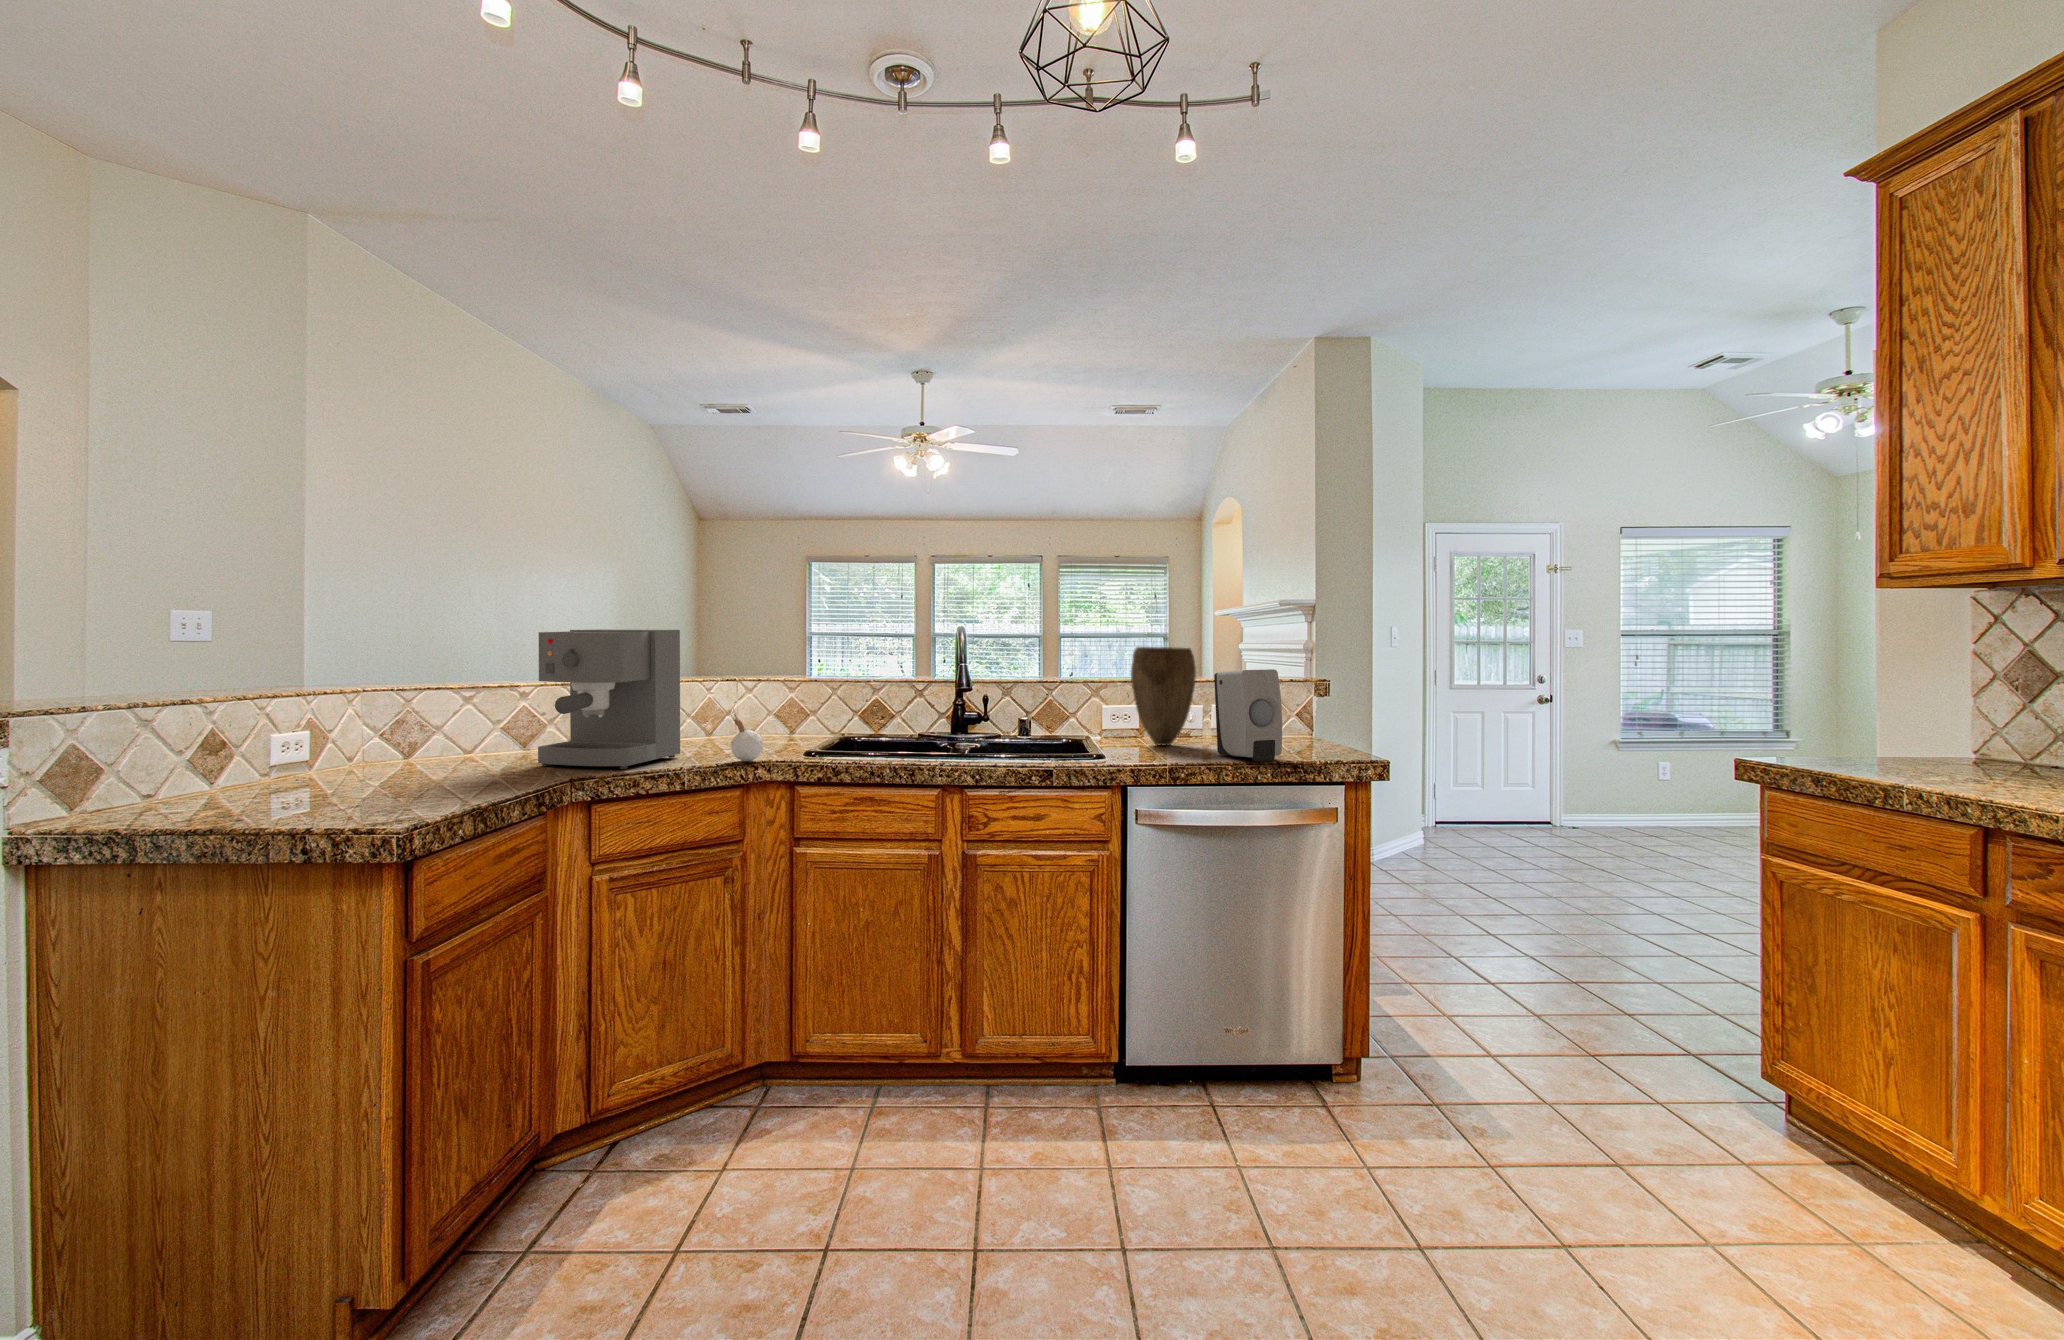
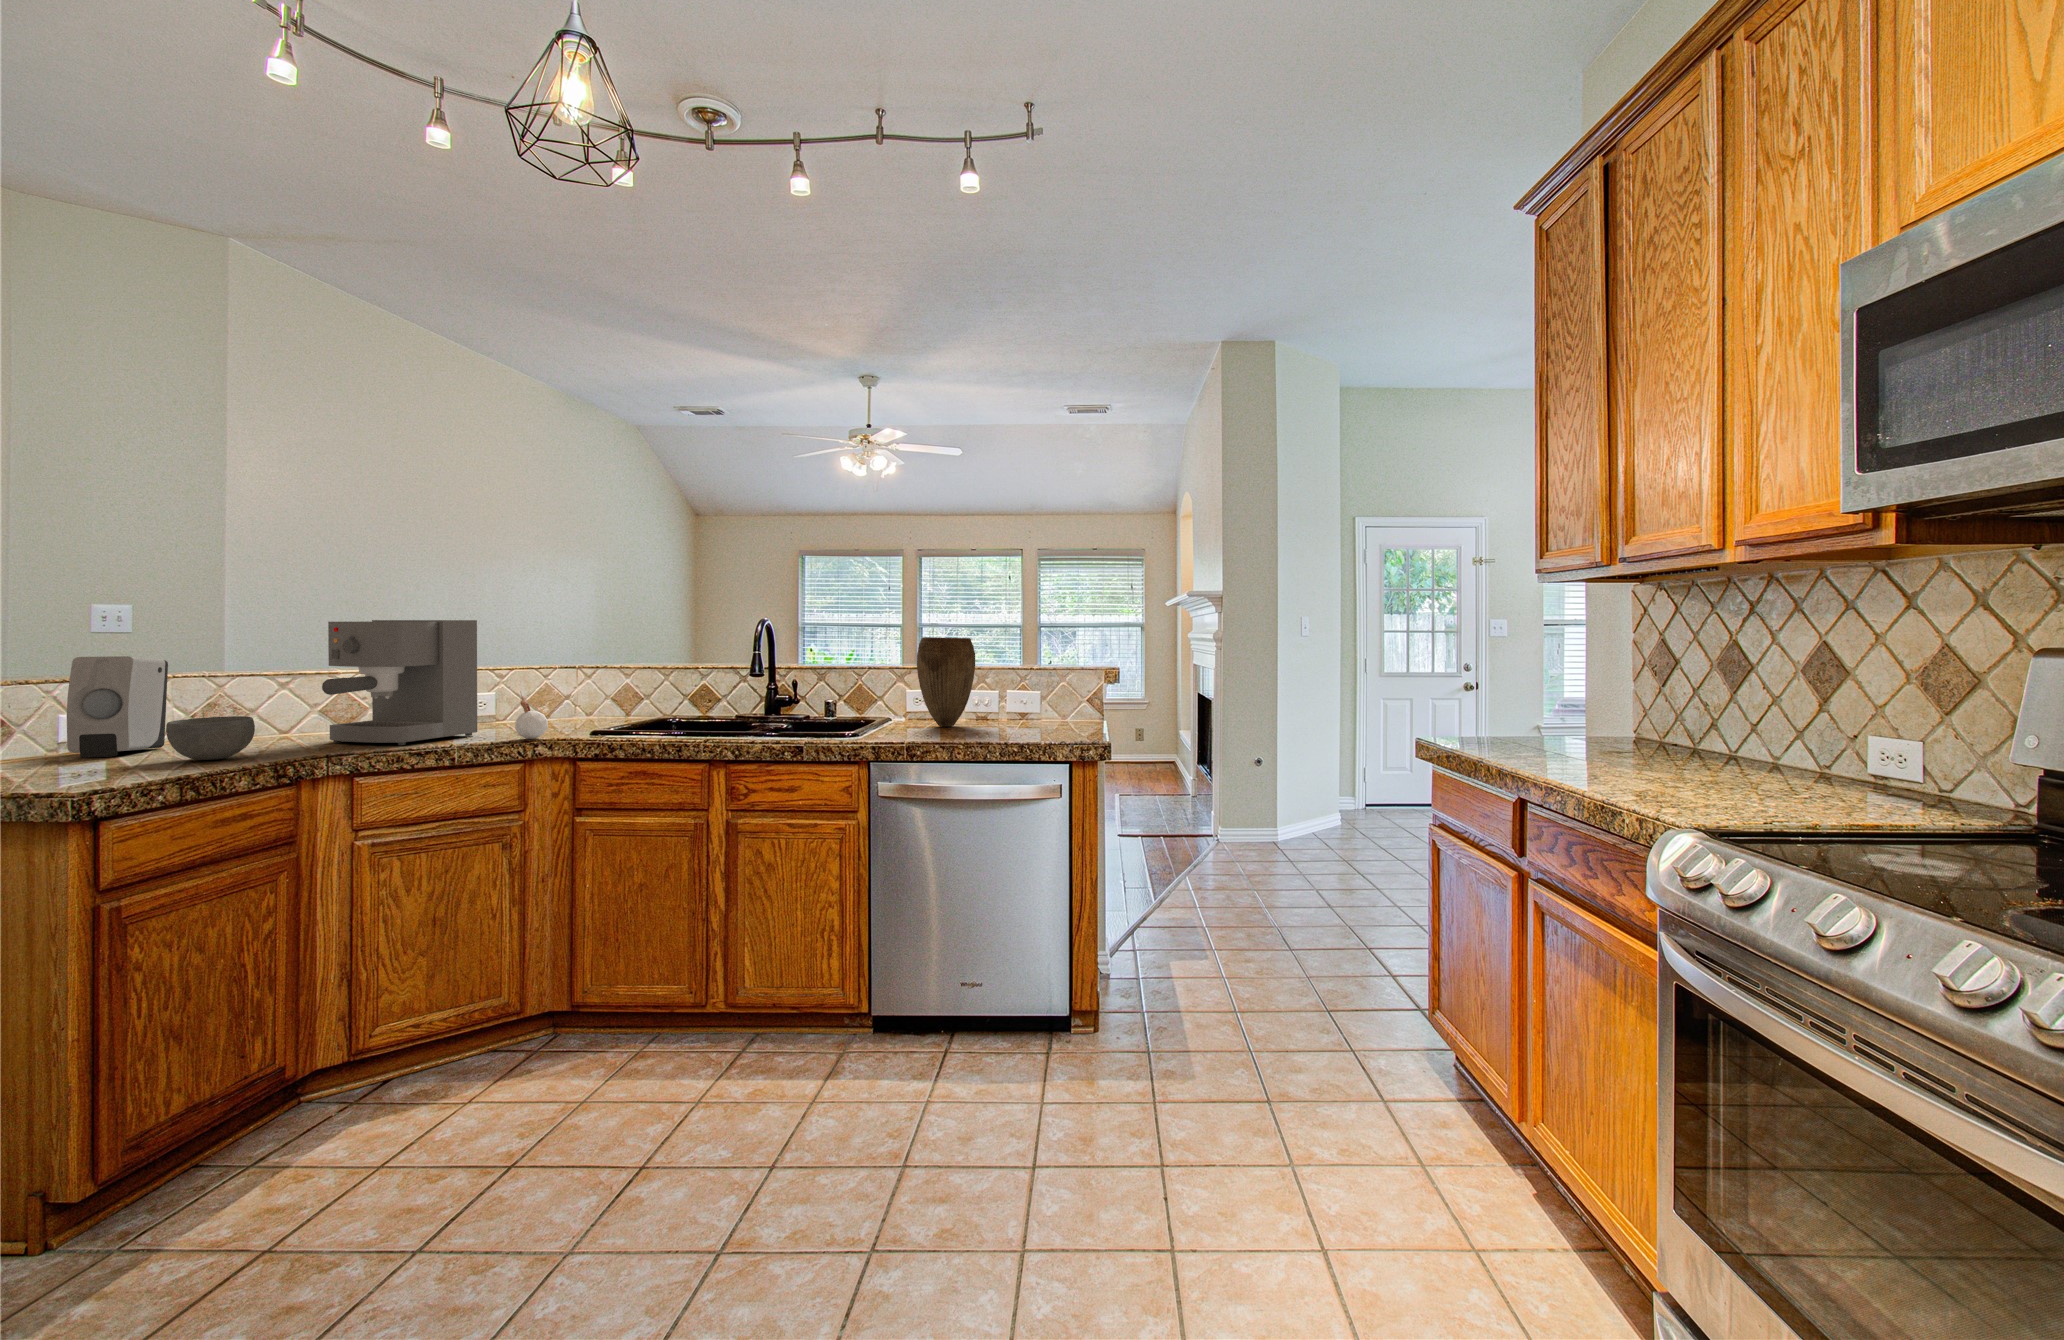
soap dispenser: present [1214,669,1282,762] -> present [67,656,168,758]
bowl: none [413,738,495,787] -> present [166,716,255,760]

